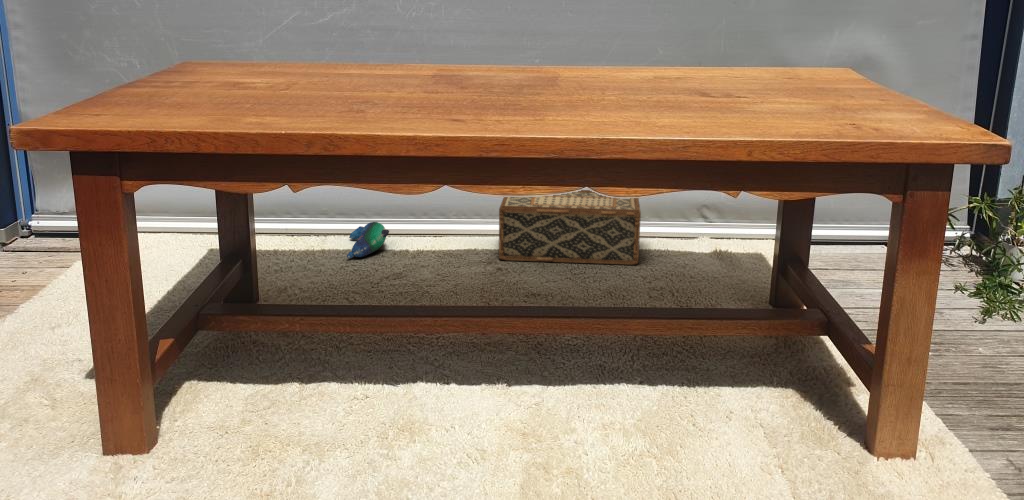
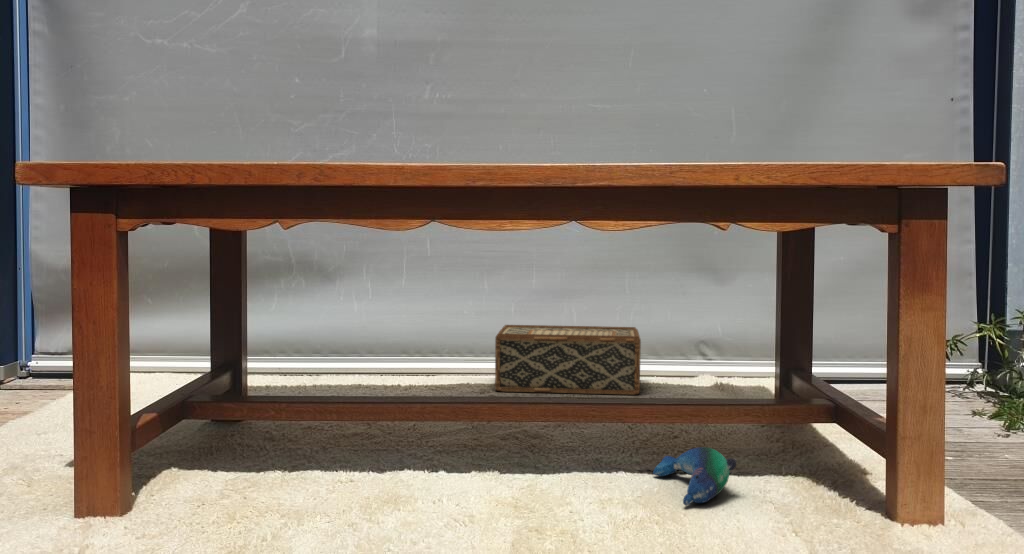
plush toy: present [347,222,389,258] -> present [653,447,736,505]

